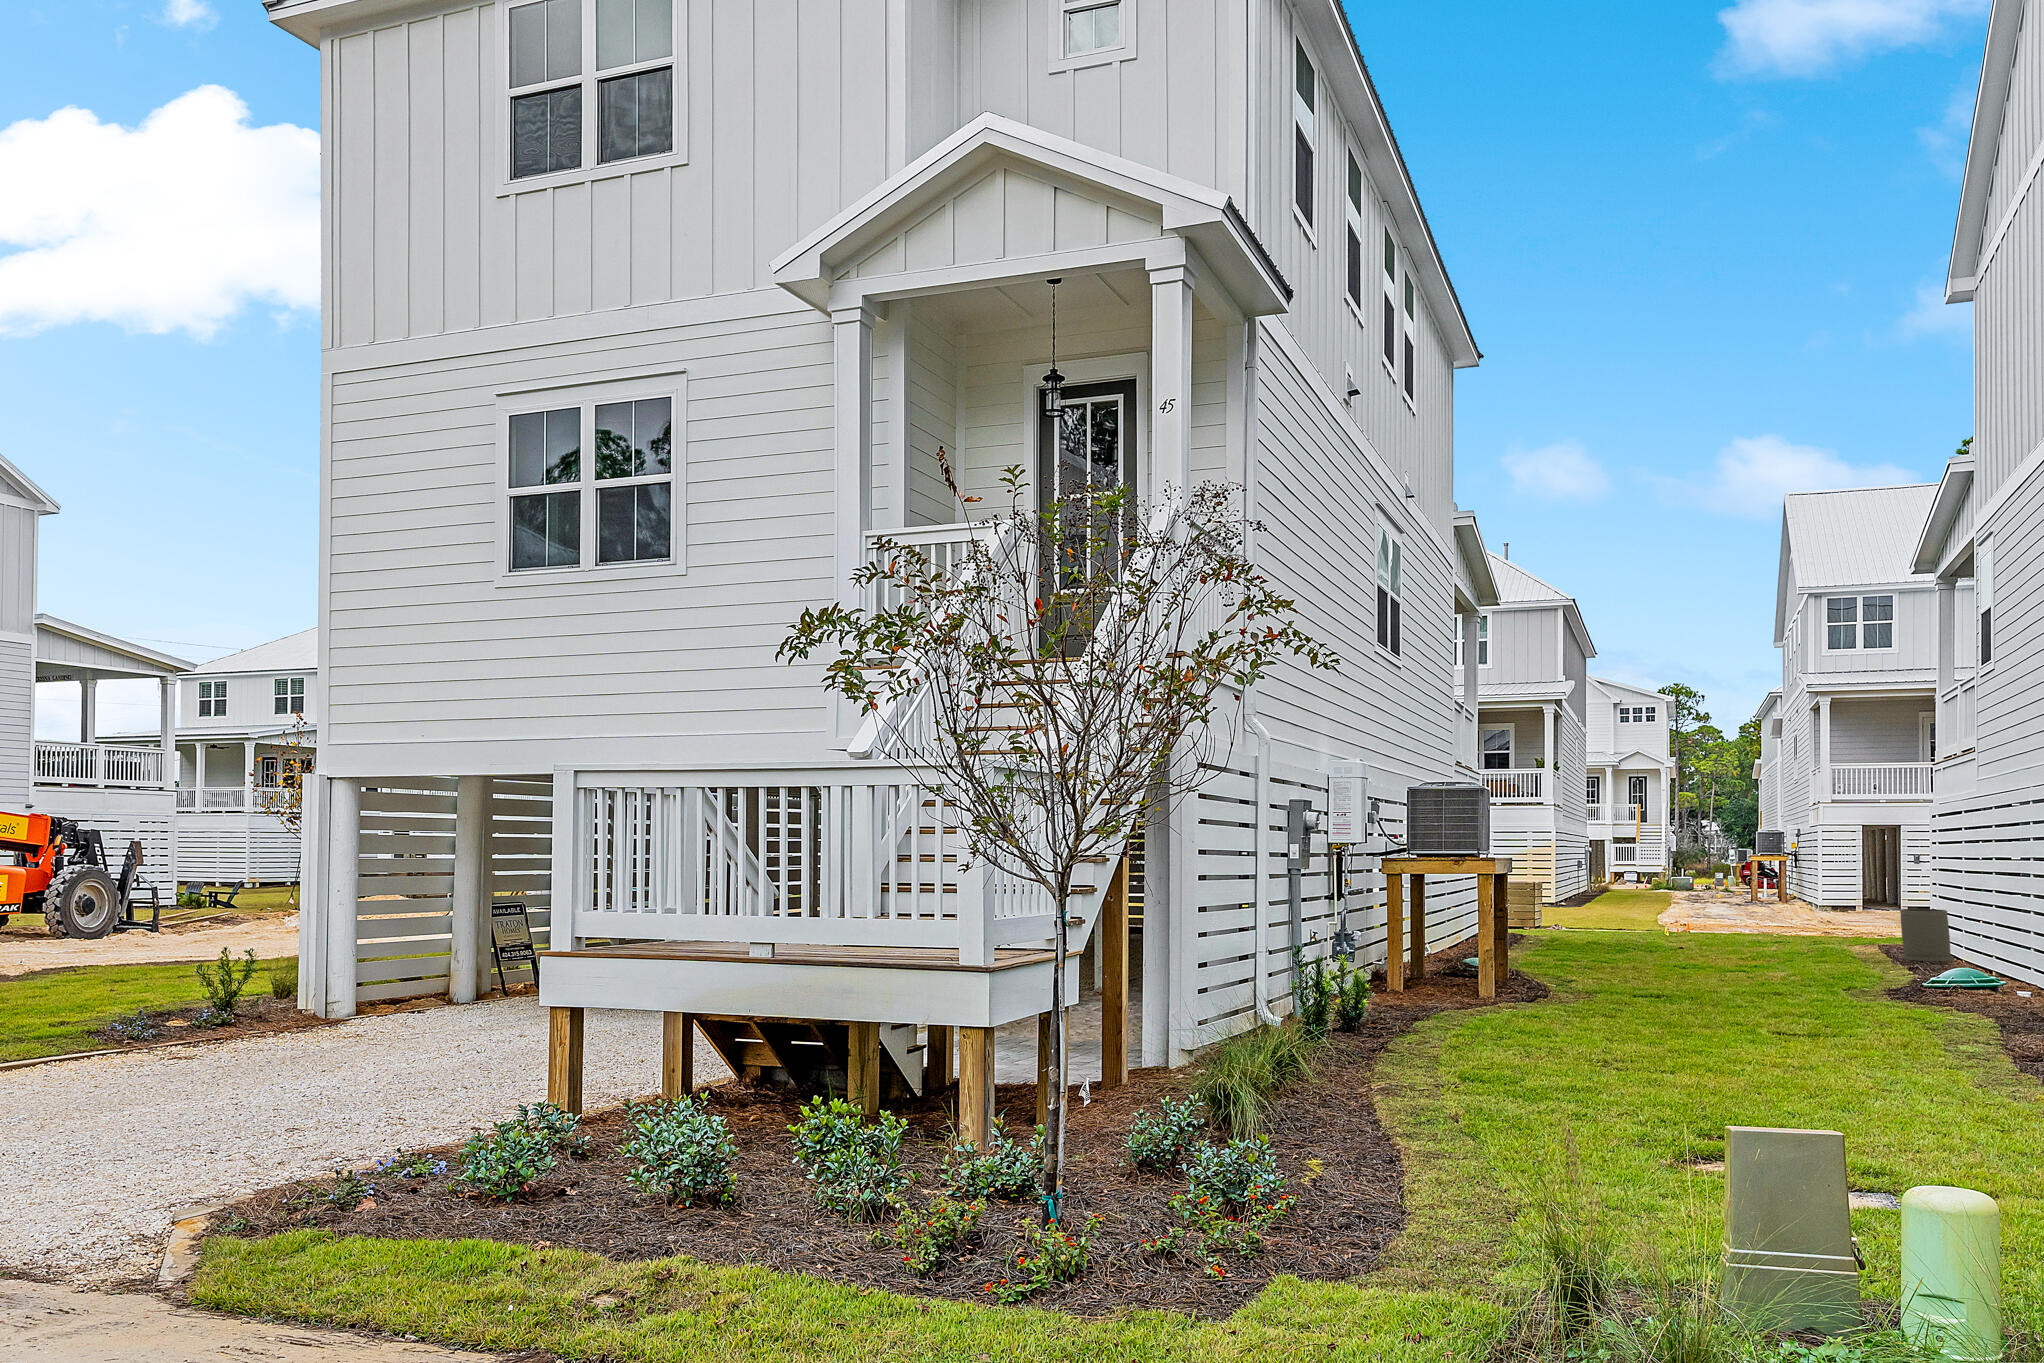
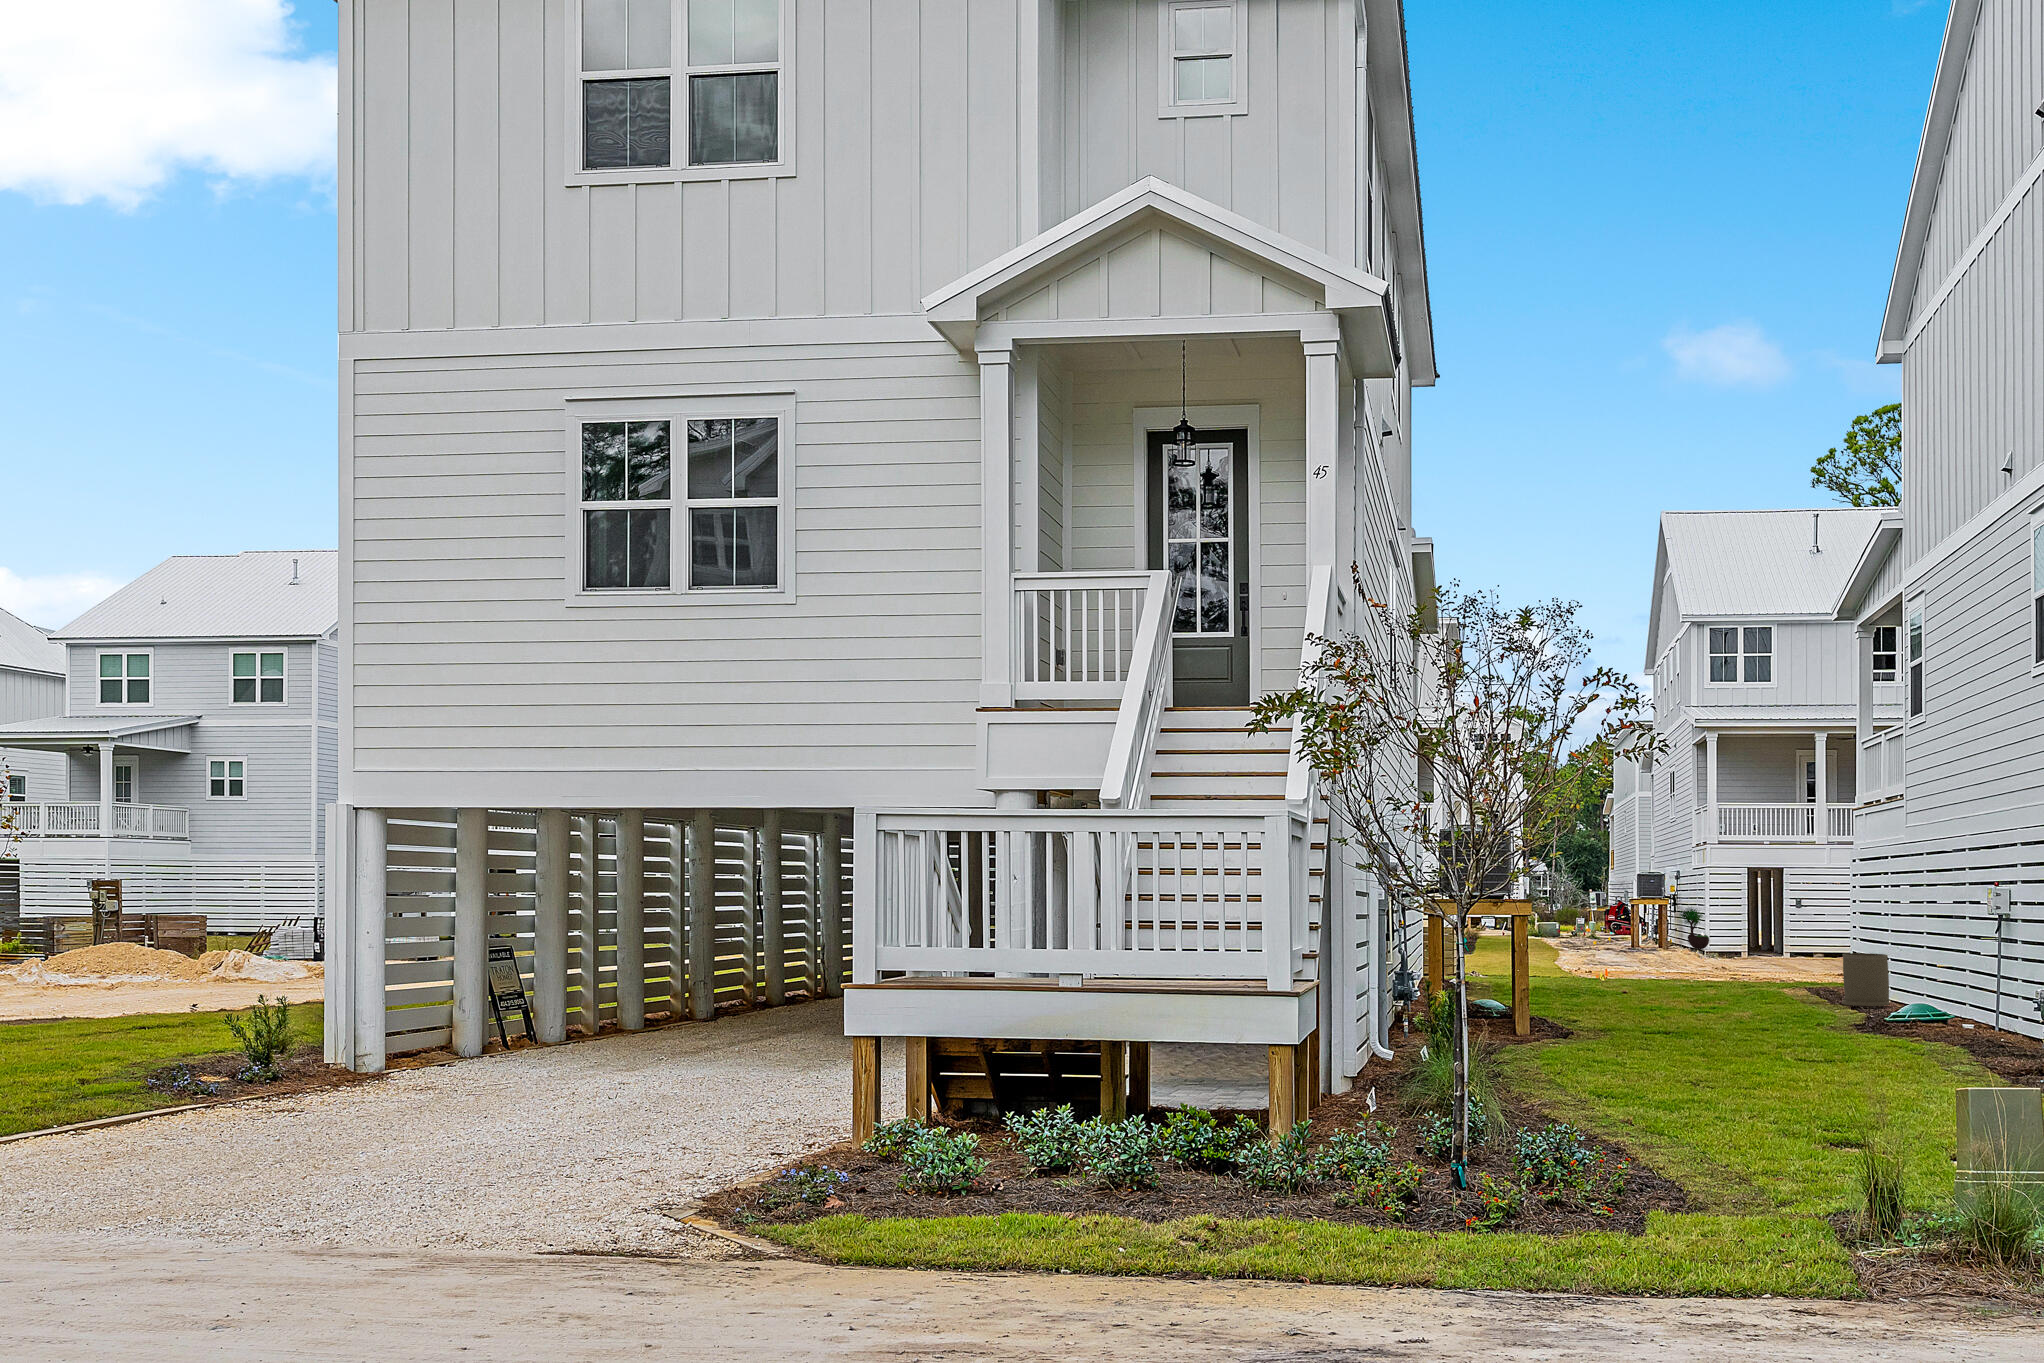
potted tree: none [1795,859,1825,900] -> present [1680,908,1709,949]

